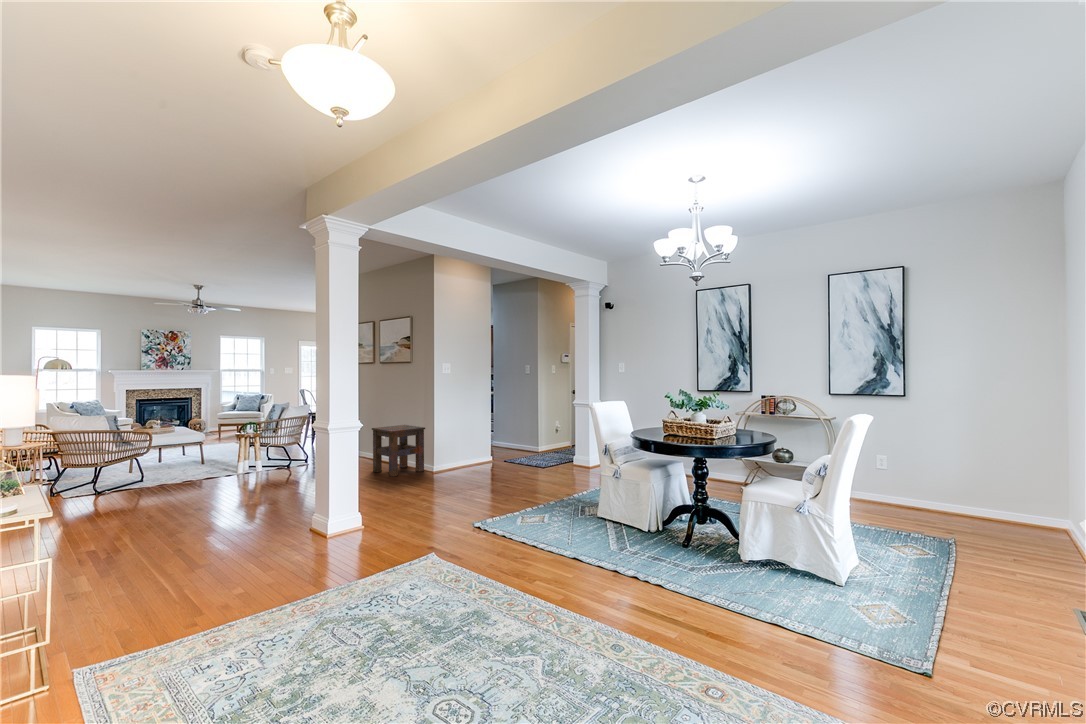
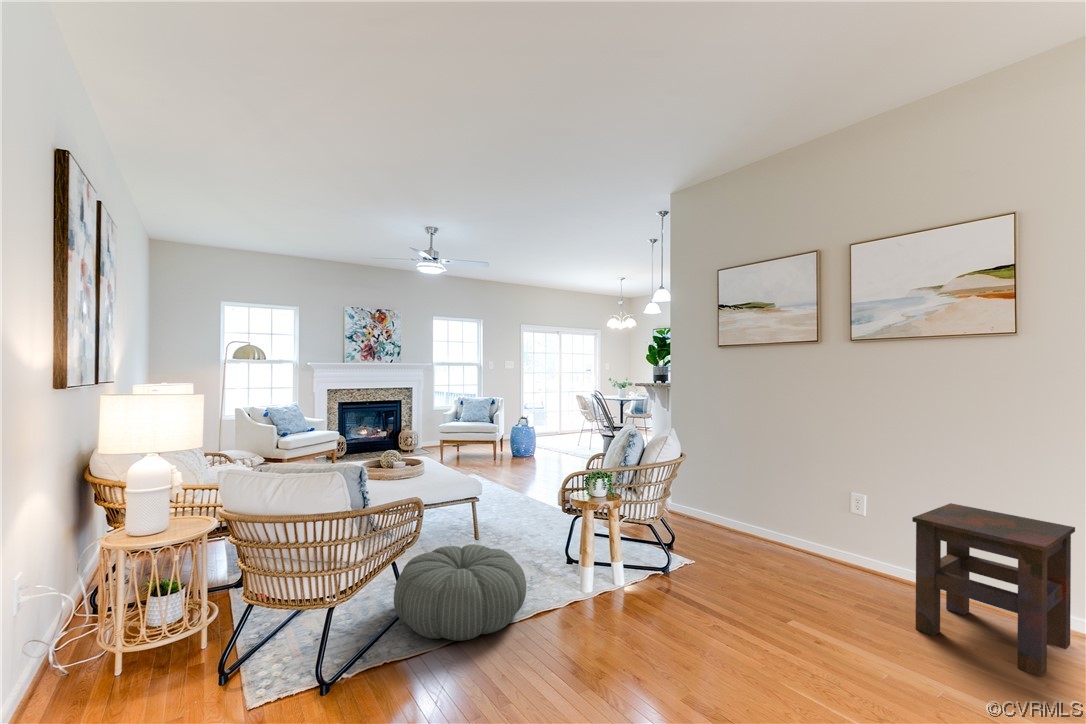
pouf: none [136,453,205,484] -> present [394,544,526,641]

